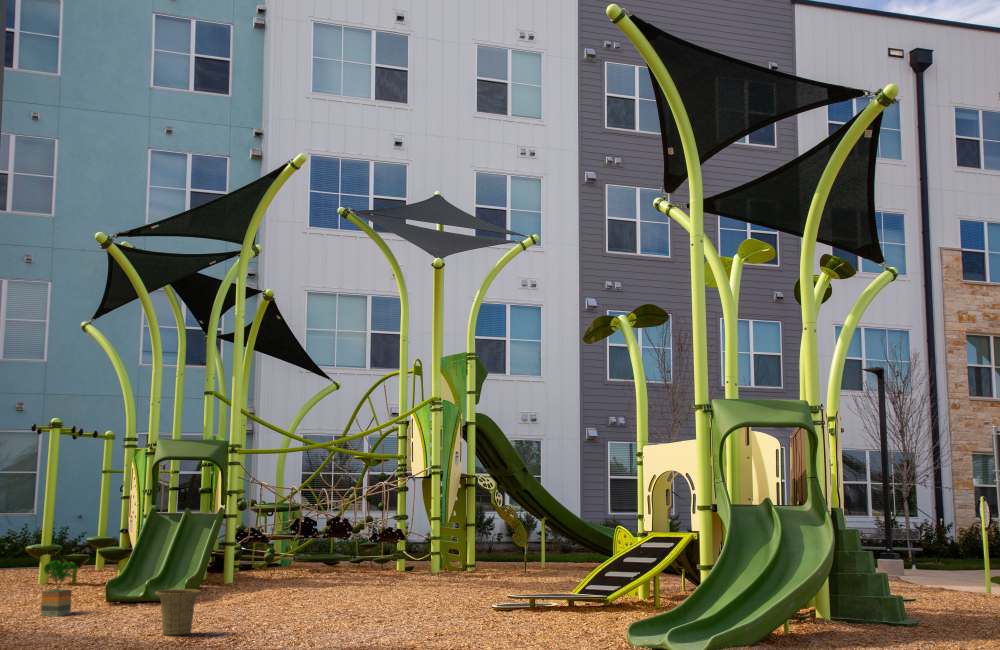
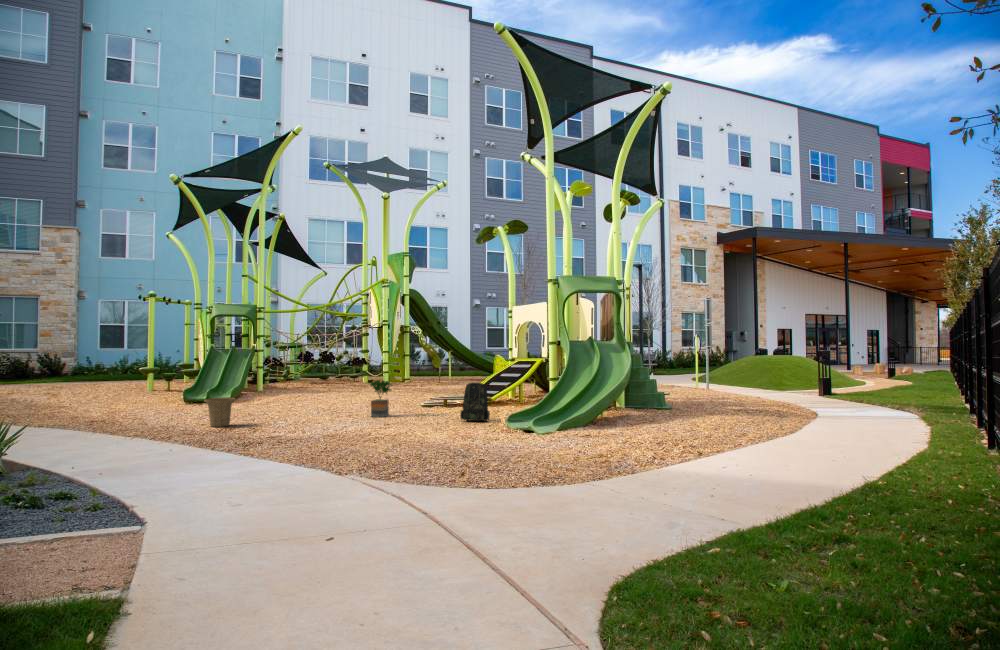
potted tree: present [41,560,78,616] -> present [370,380,392,417]
backpack: none [552,572,600,637] -> present [460,383,490,421]

